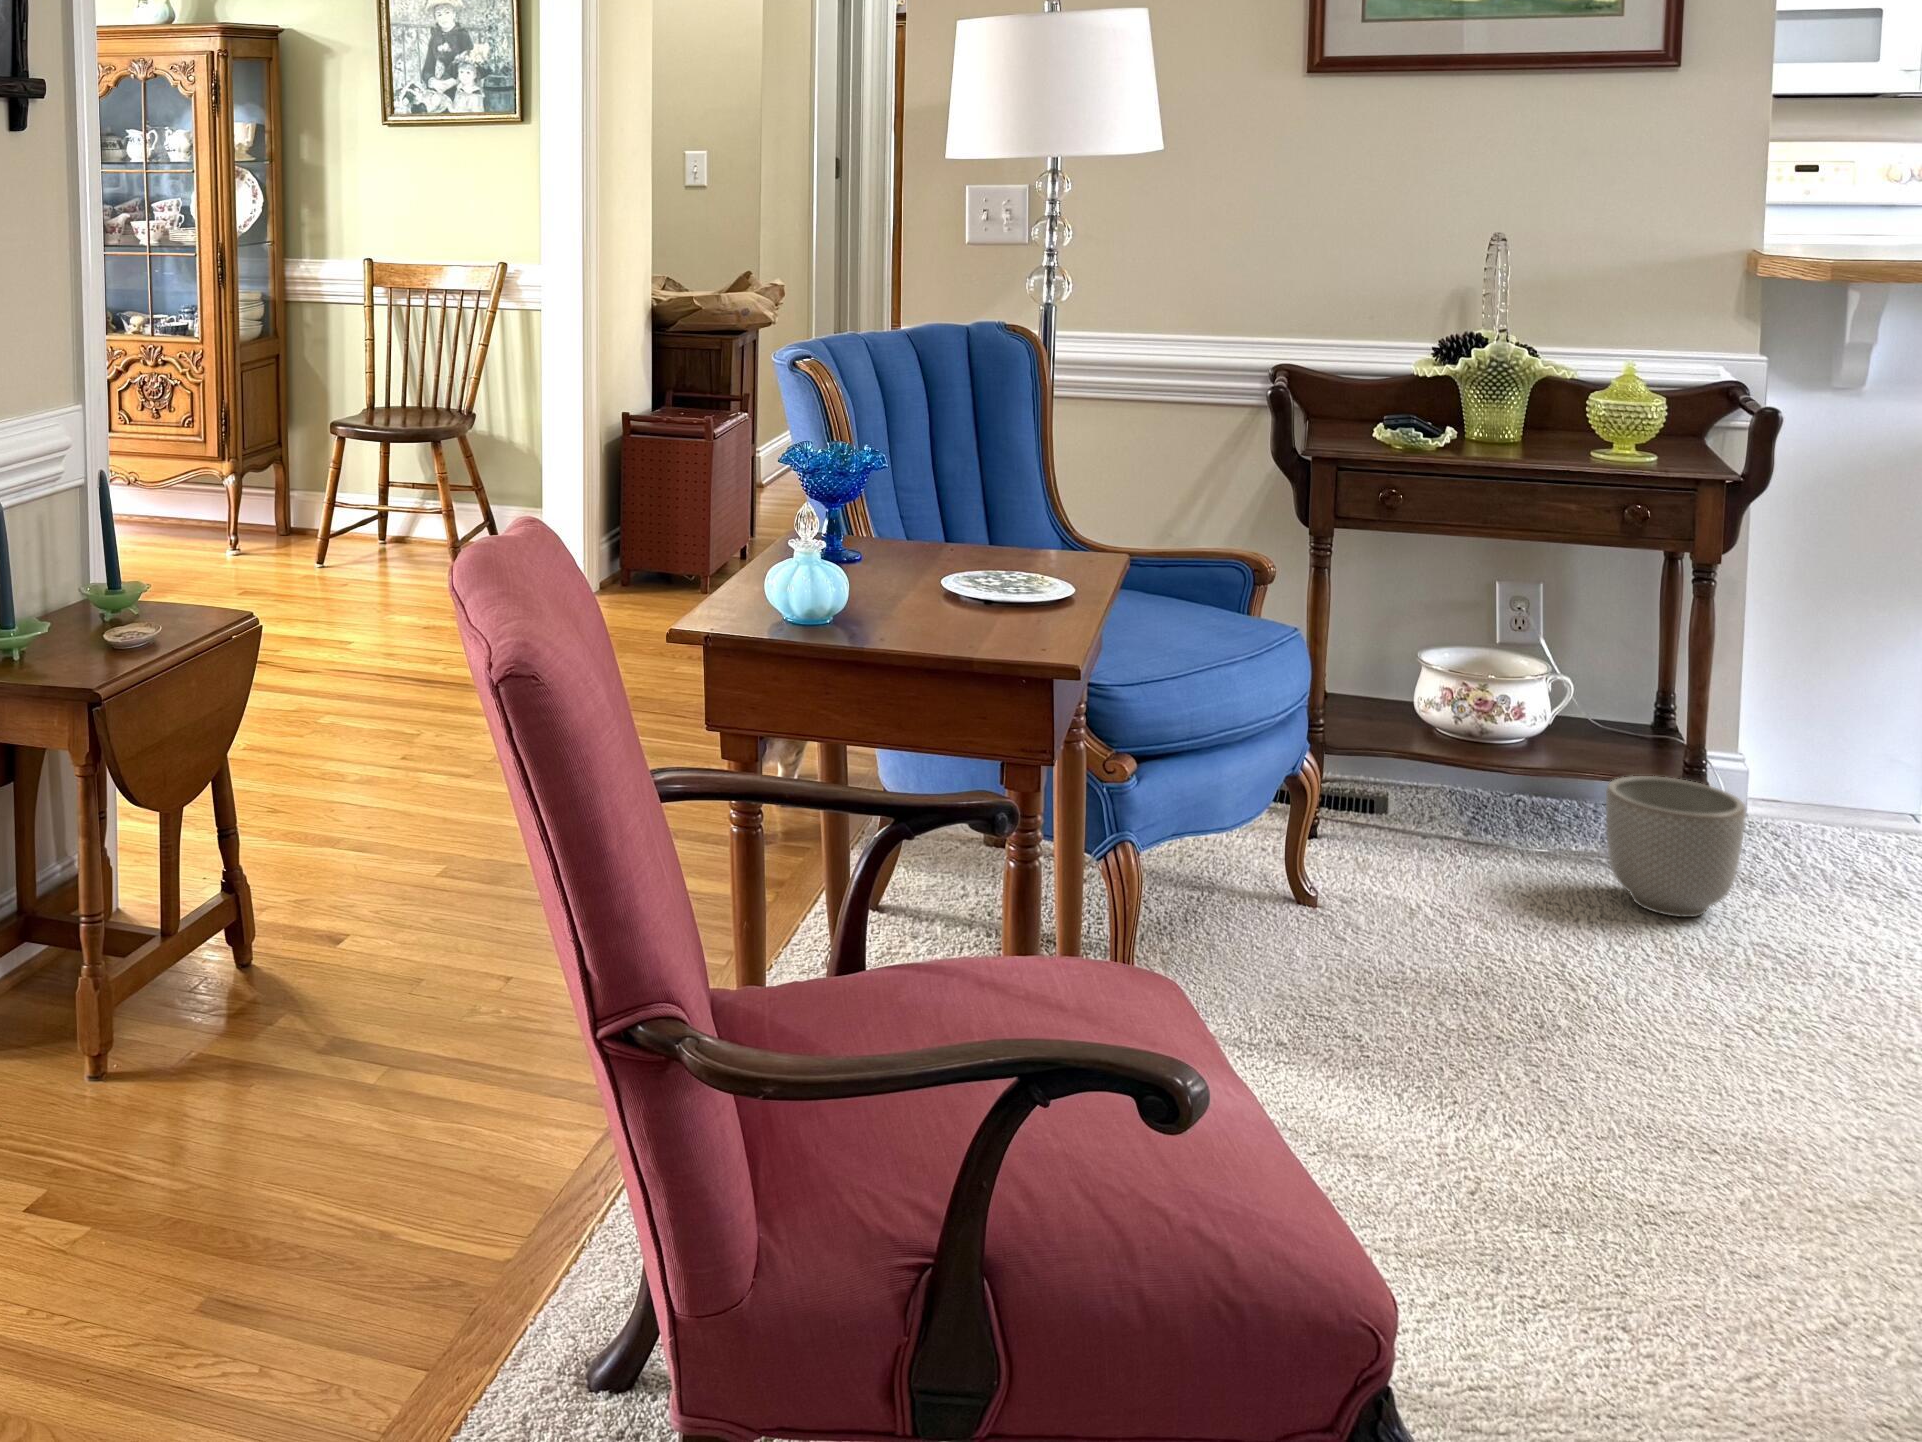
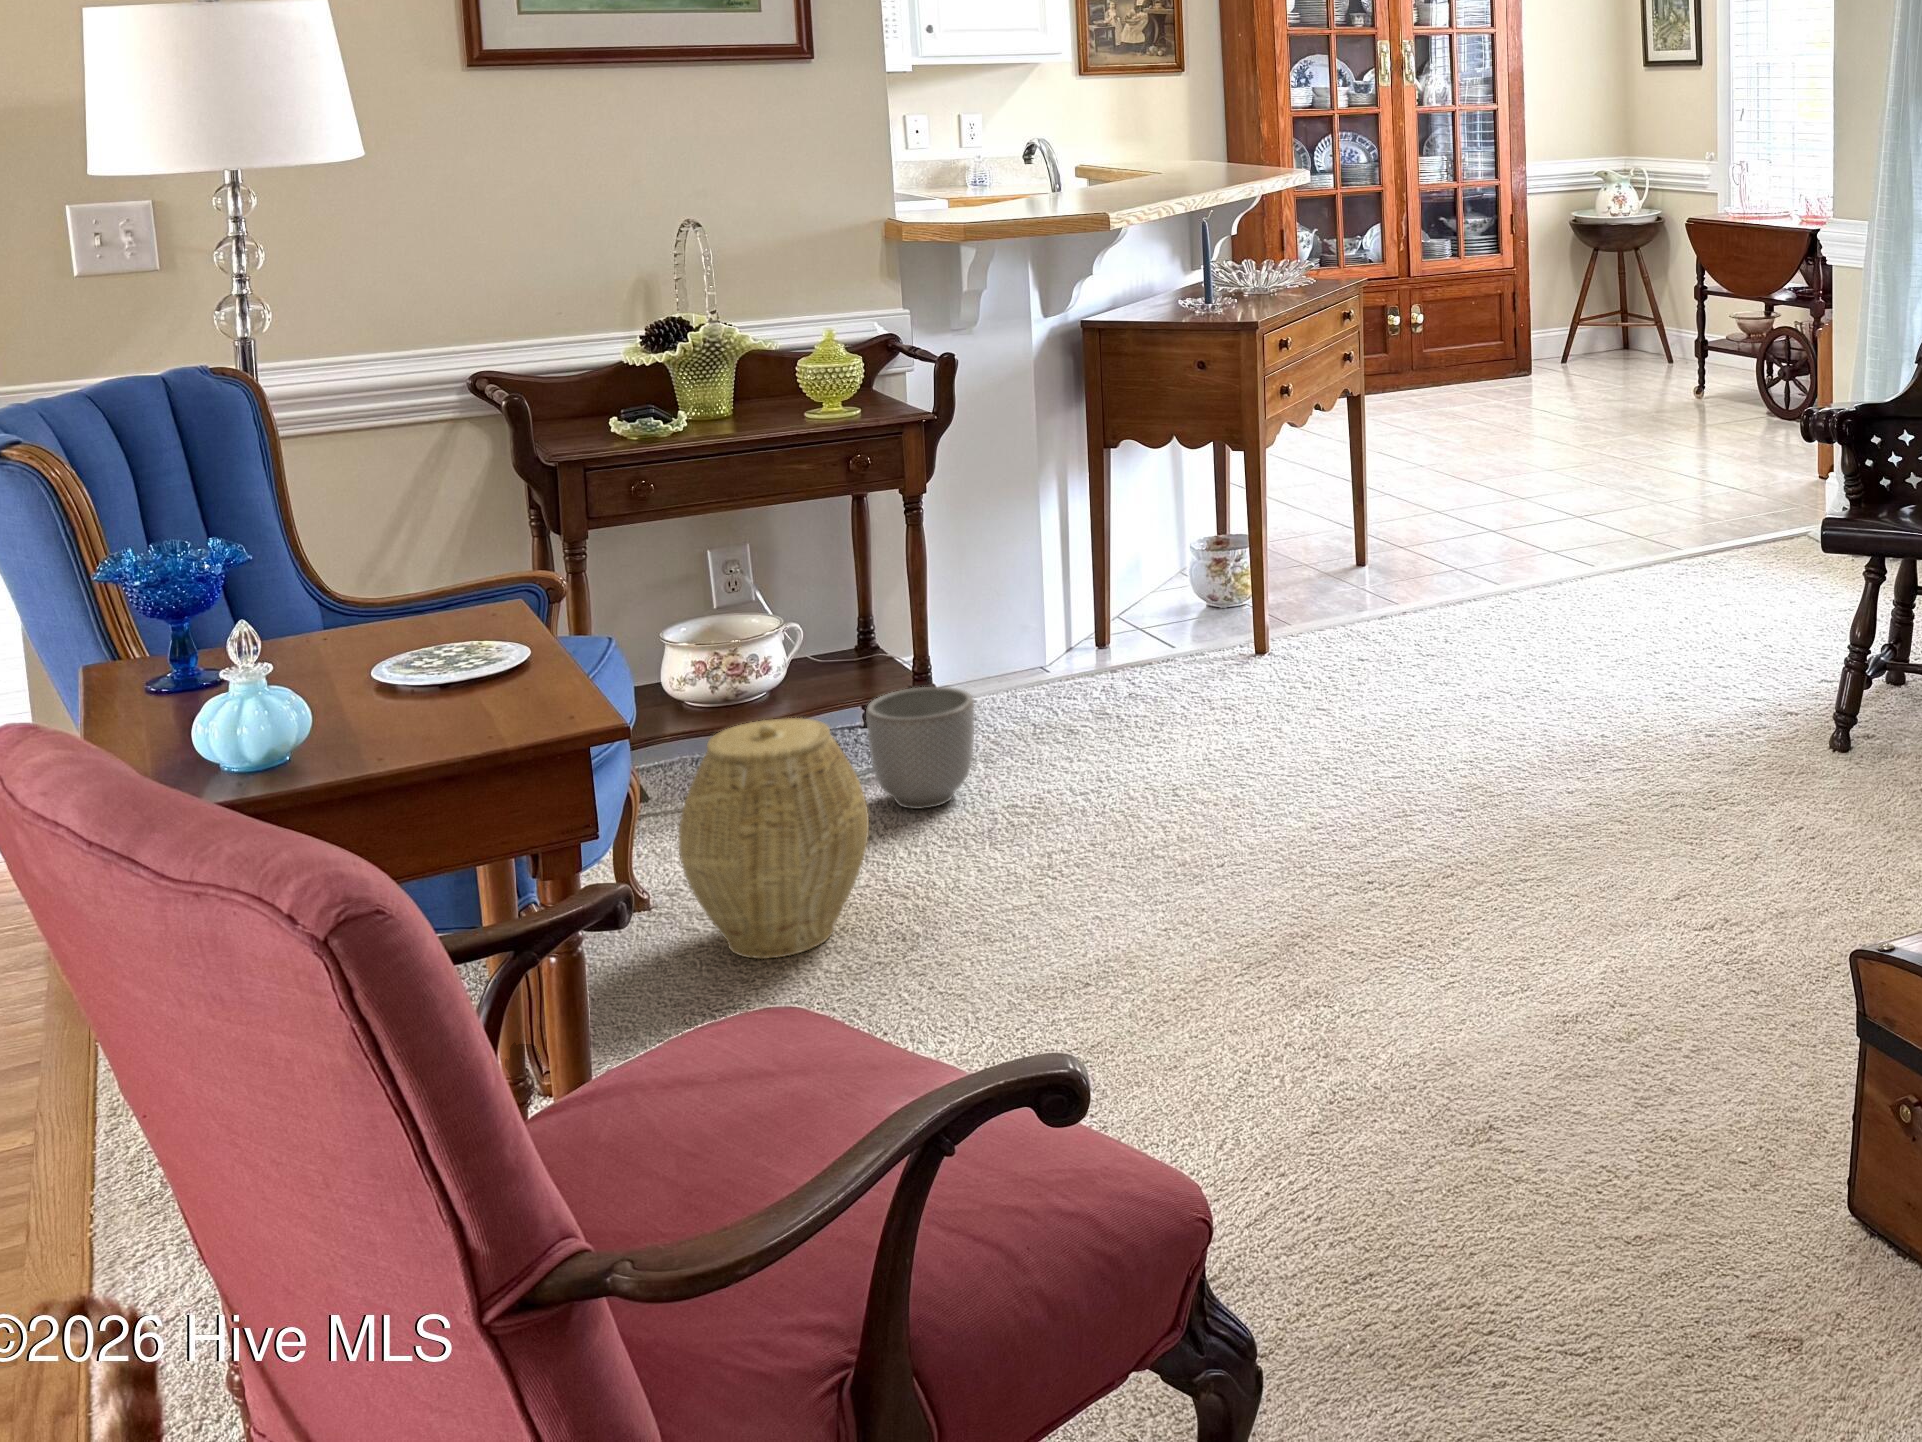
woven basket: none [1321,745,1527,994] -> present [679,718,869,959]

